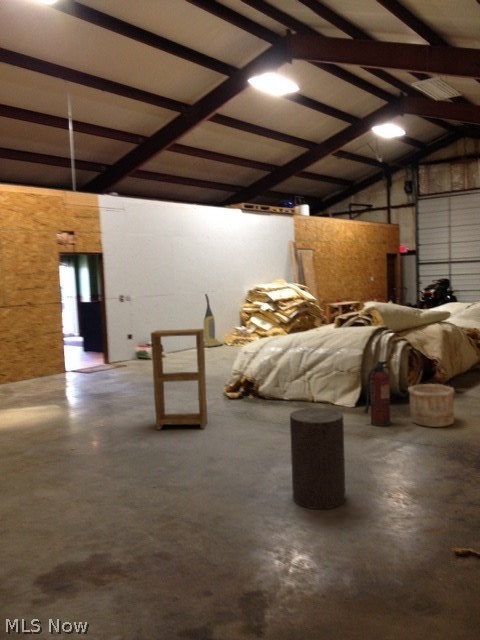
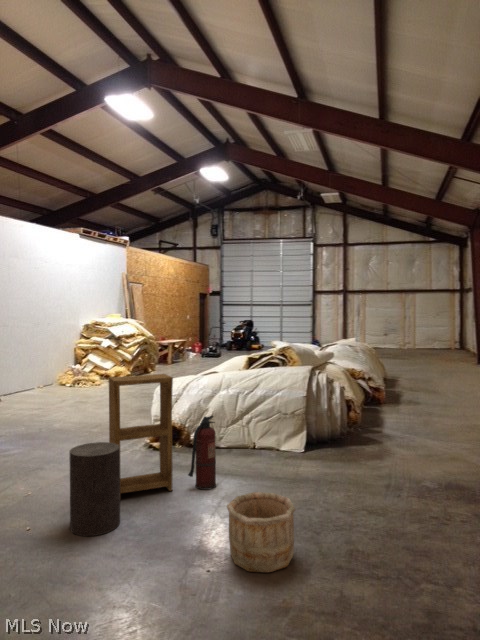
vacuum cleaner: present [203,294,223,347] -> none [36,328,61,390]
fire extinguisher: present [363,361,391,426] -> present [188,416,216,490]
wooden bucket: present [408,384,454,427] -> present [227,492,295,572]
stool: present [290,408,345,509] -> present [70,442,120,536]

